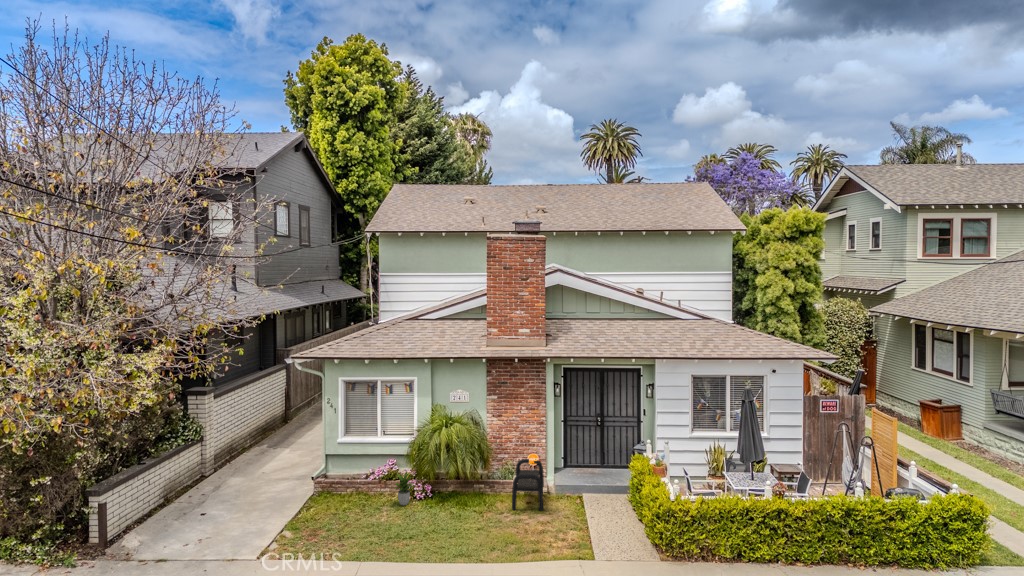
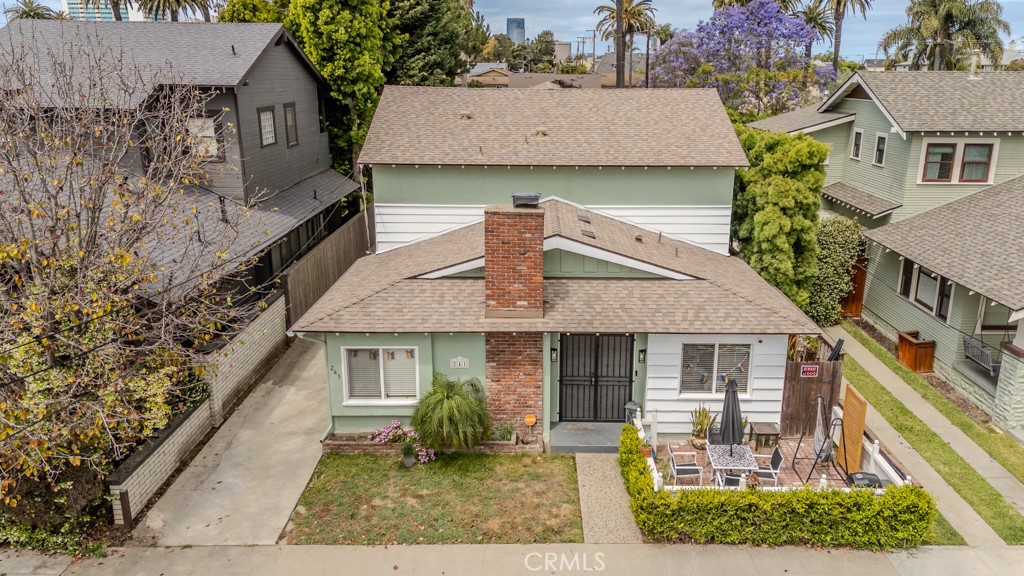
bench: present [512,459,544,511] -> none [510,422,540,477]

